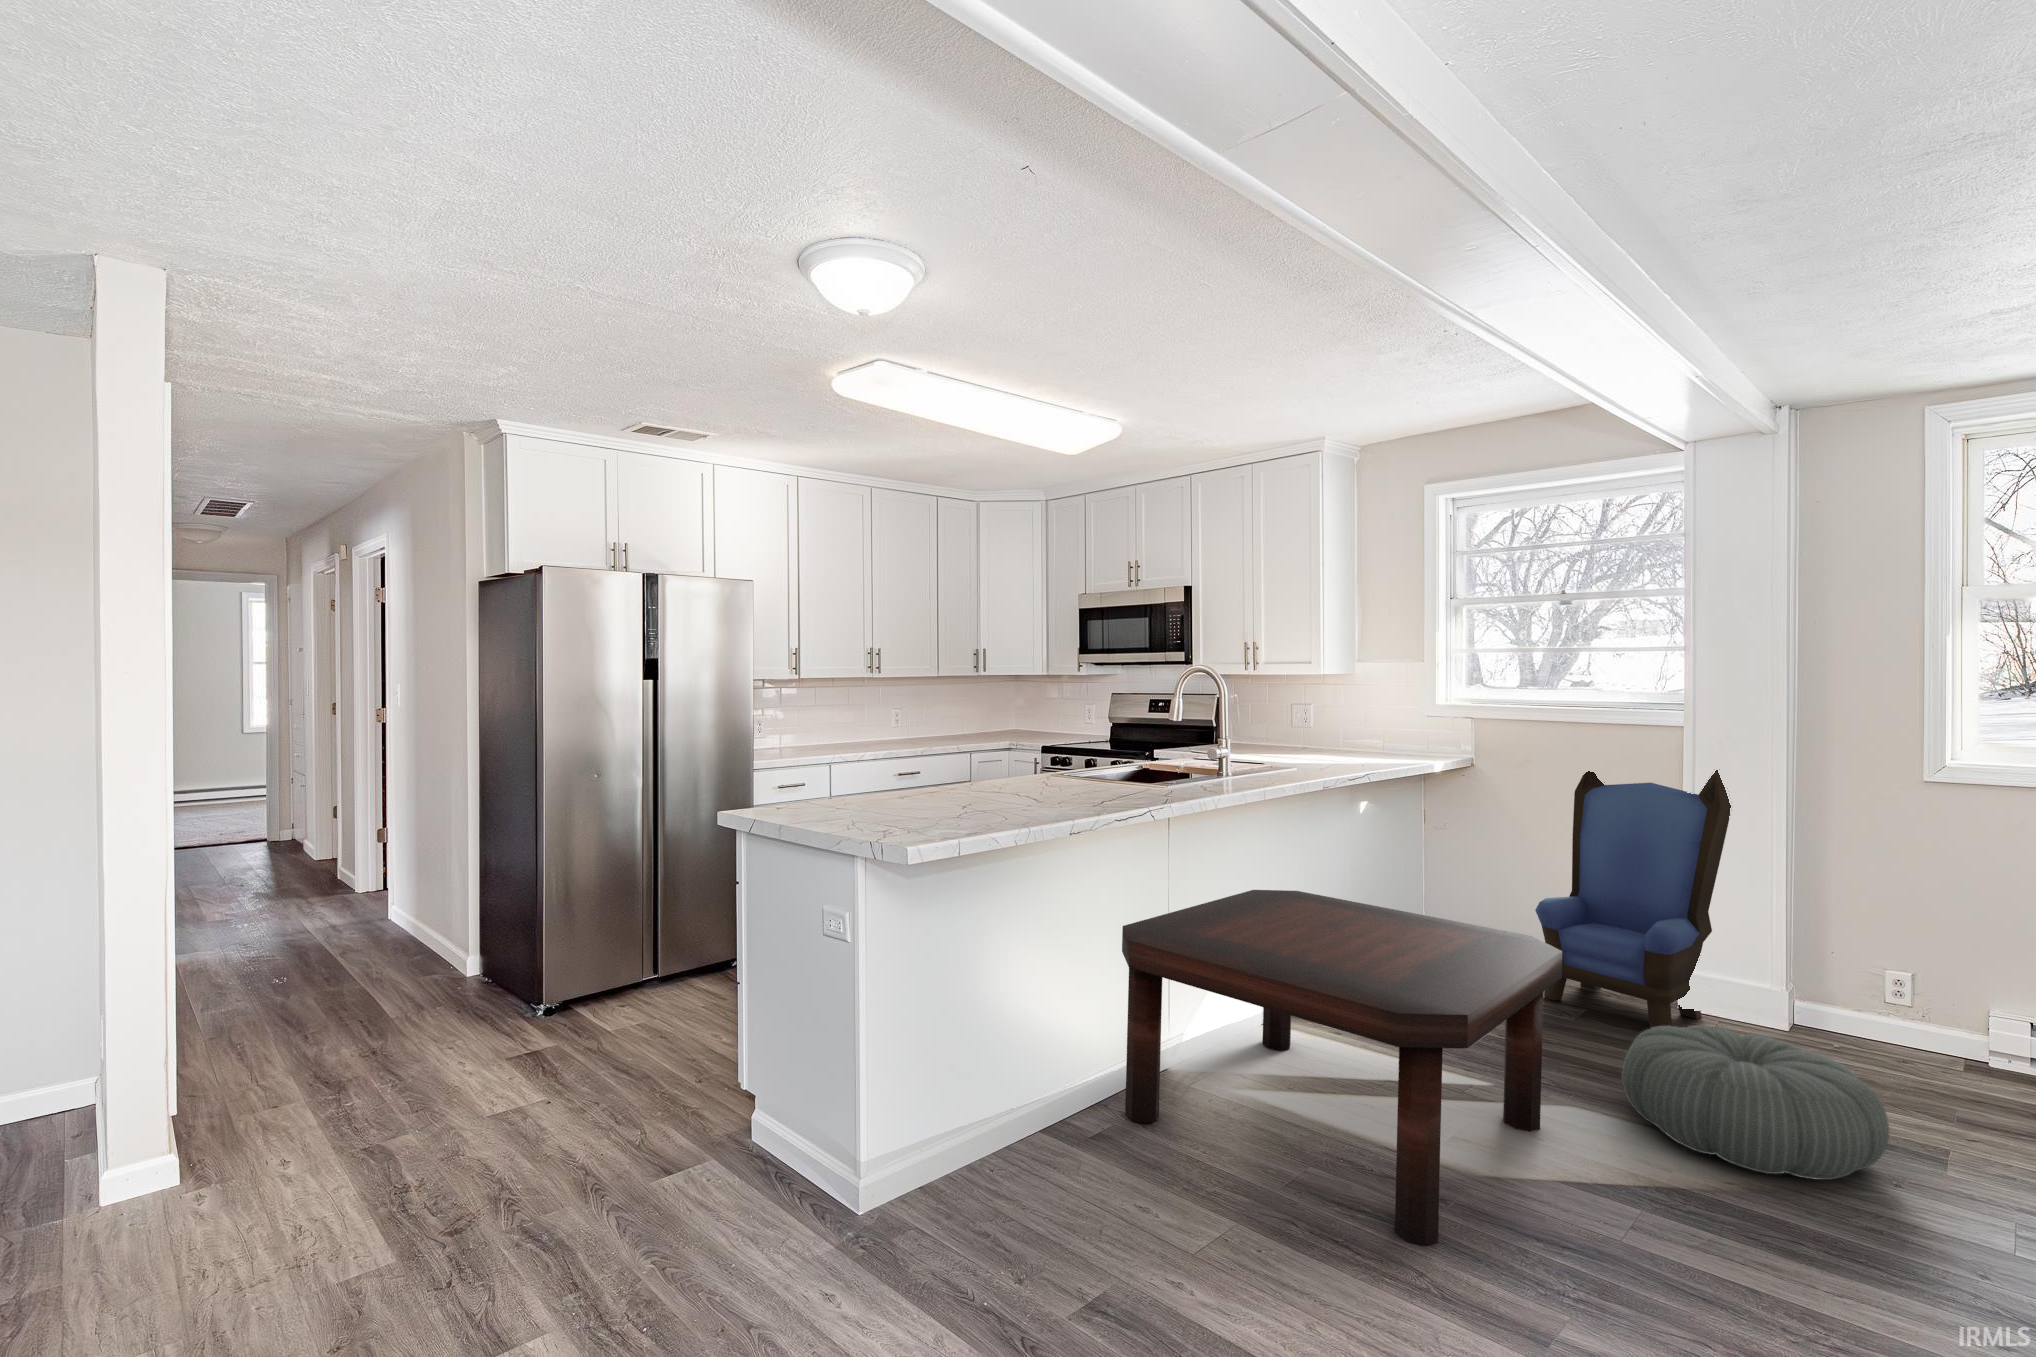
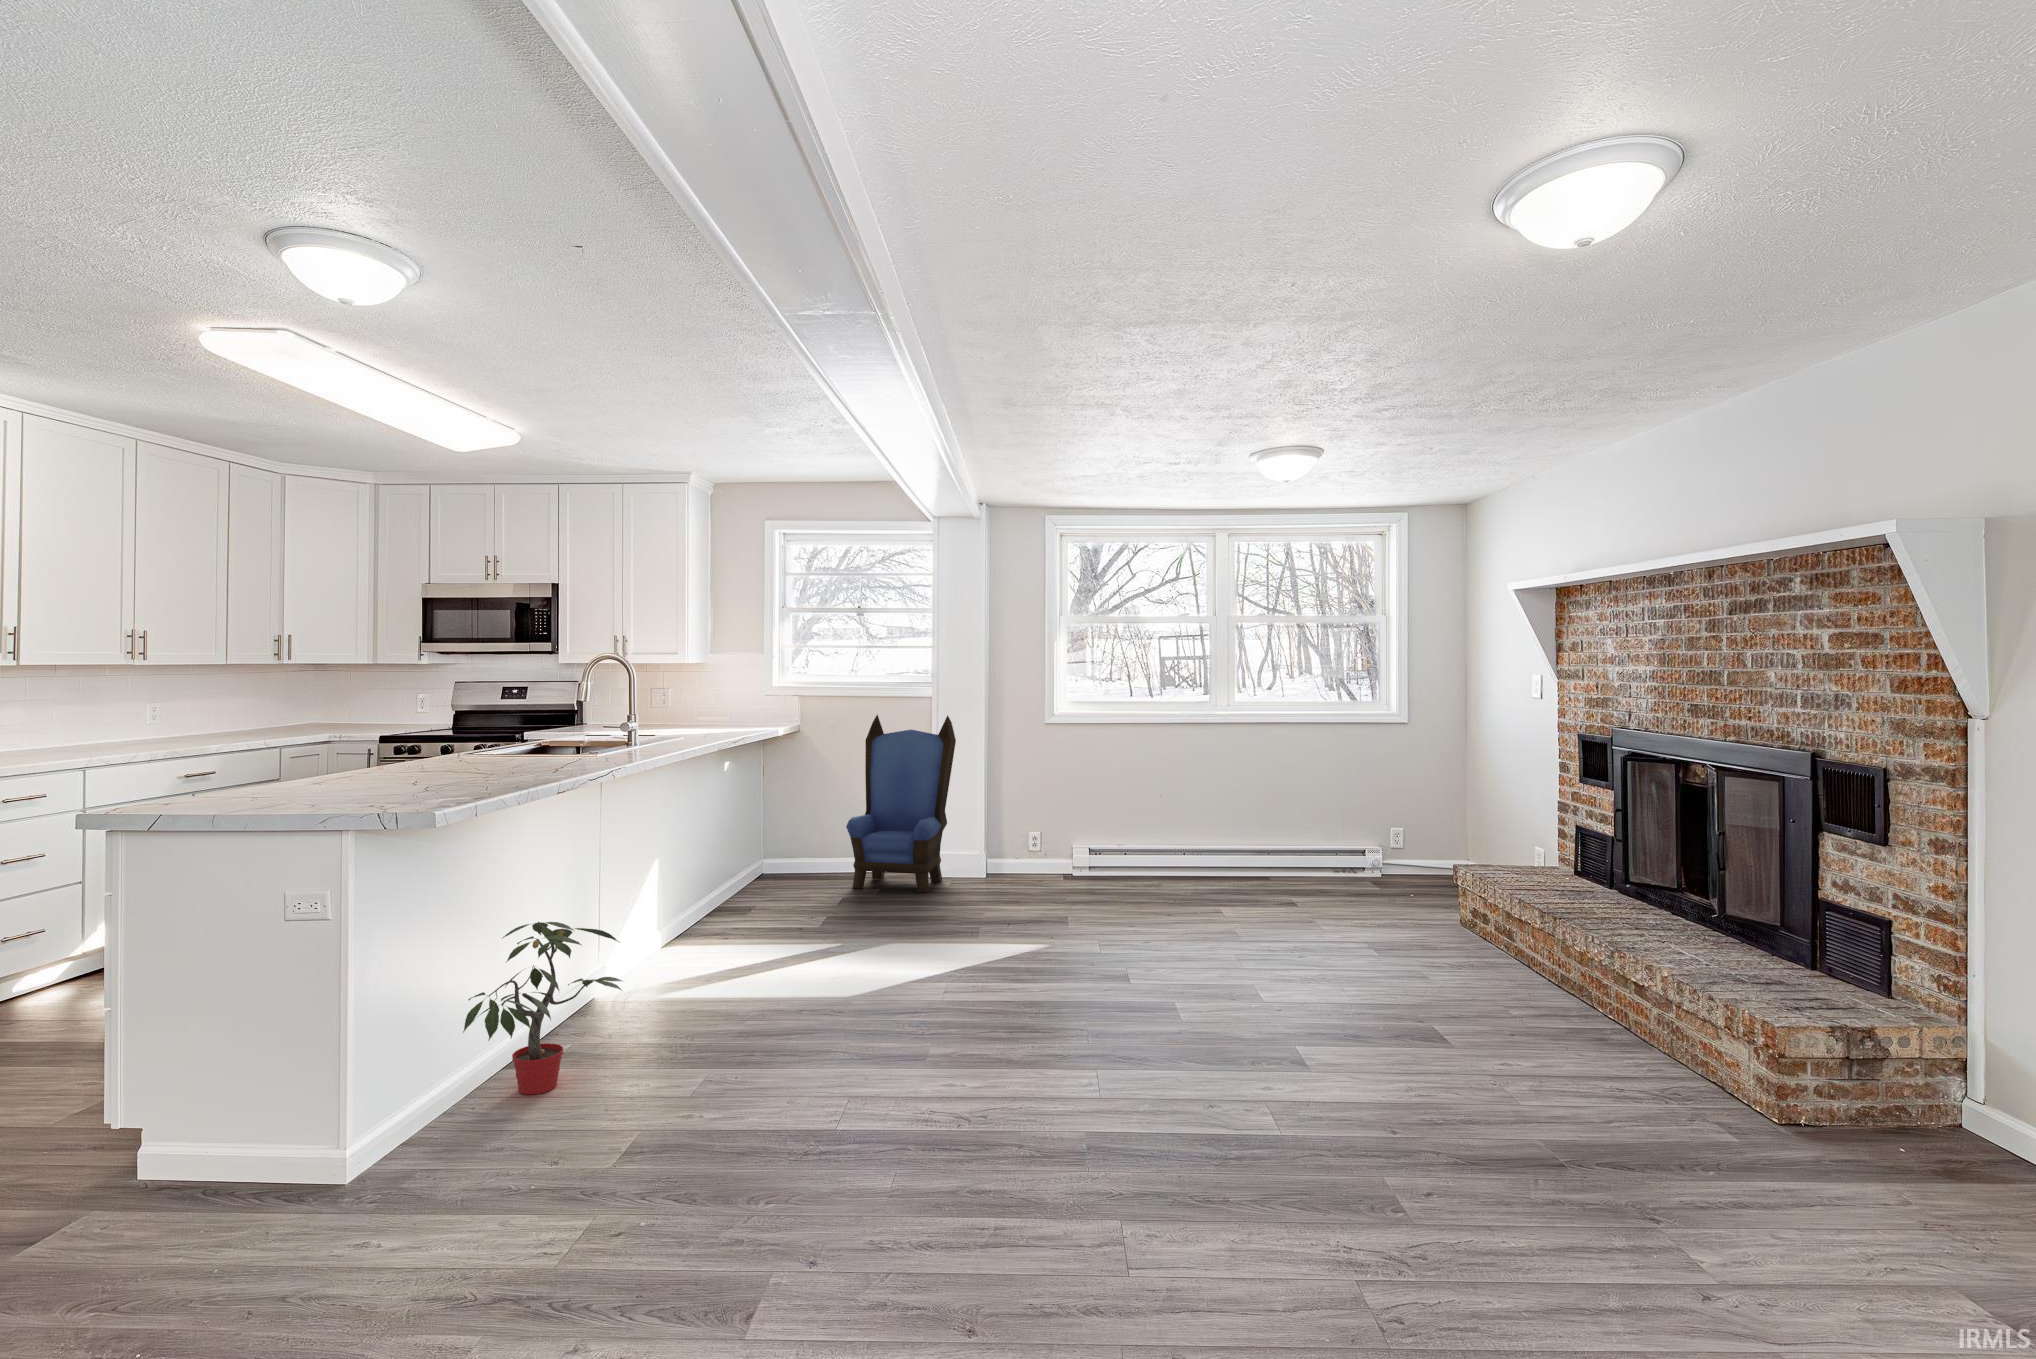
coffee table: present [1122,890,1562,1246] -> none [590,828,886,1015]
potted plant: none [875,1005,1113,1233] -> present [463,922,622,1095]
pouf: present [1621,1026,1889,1180] -> none [914,870,1037,941]

